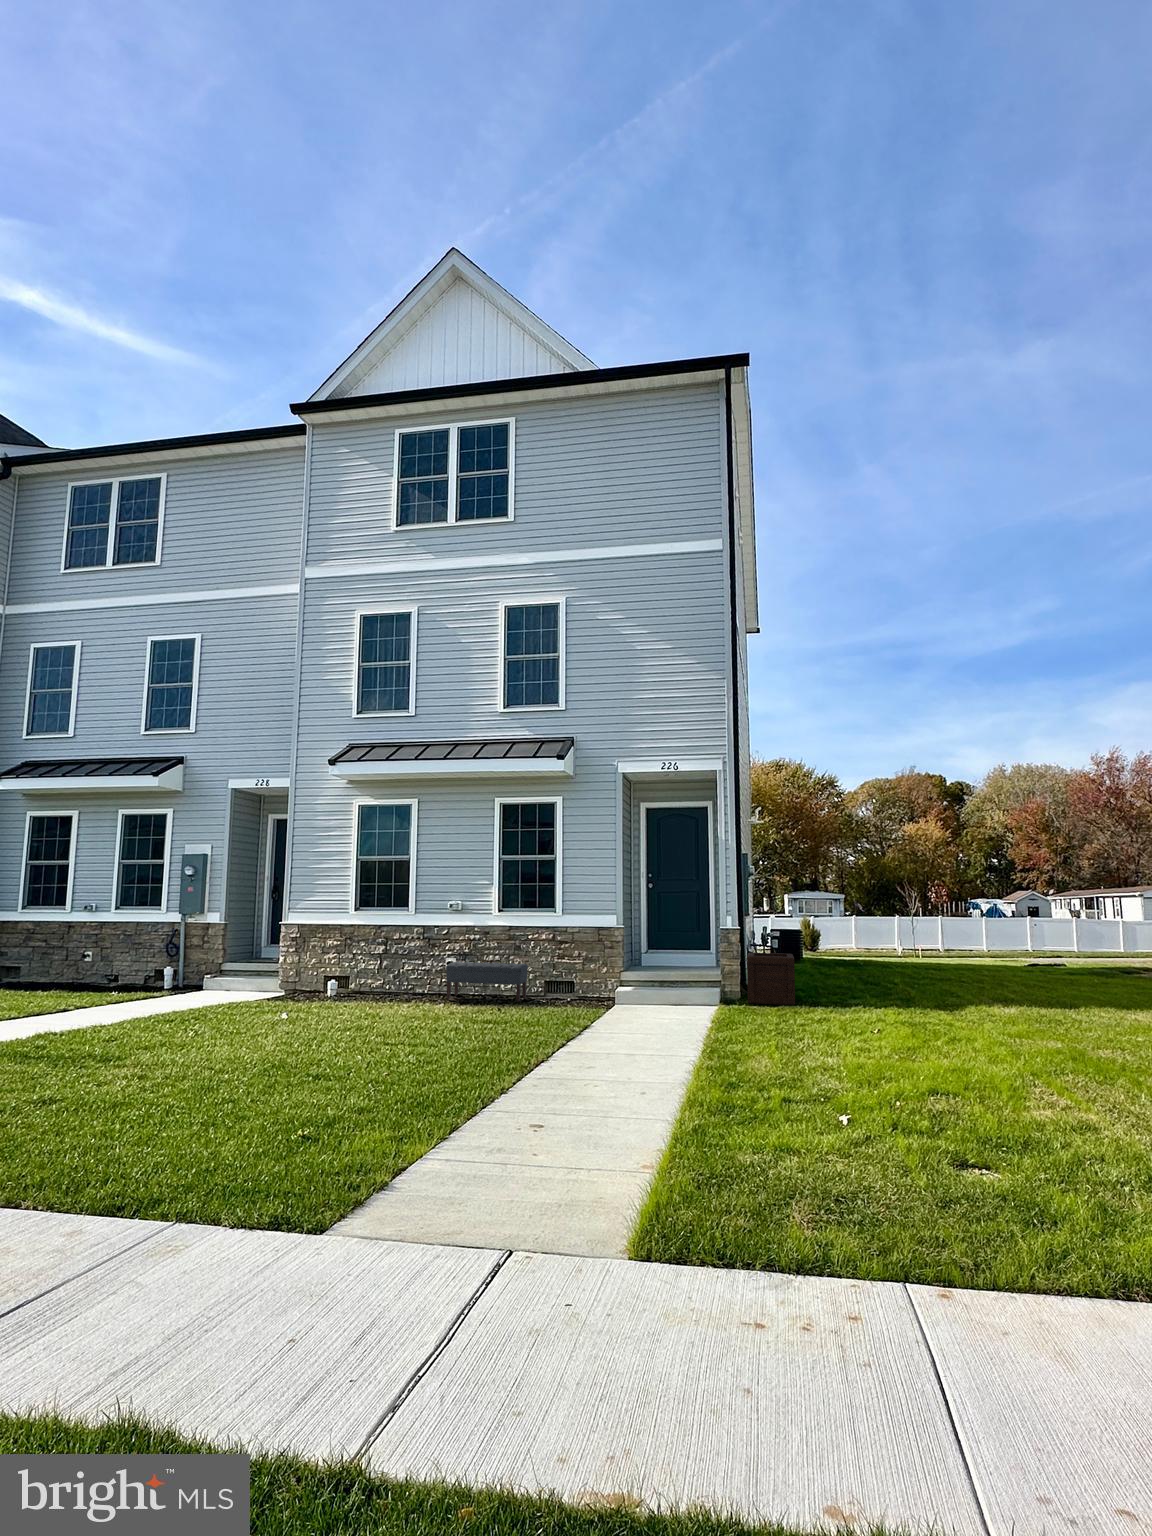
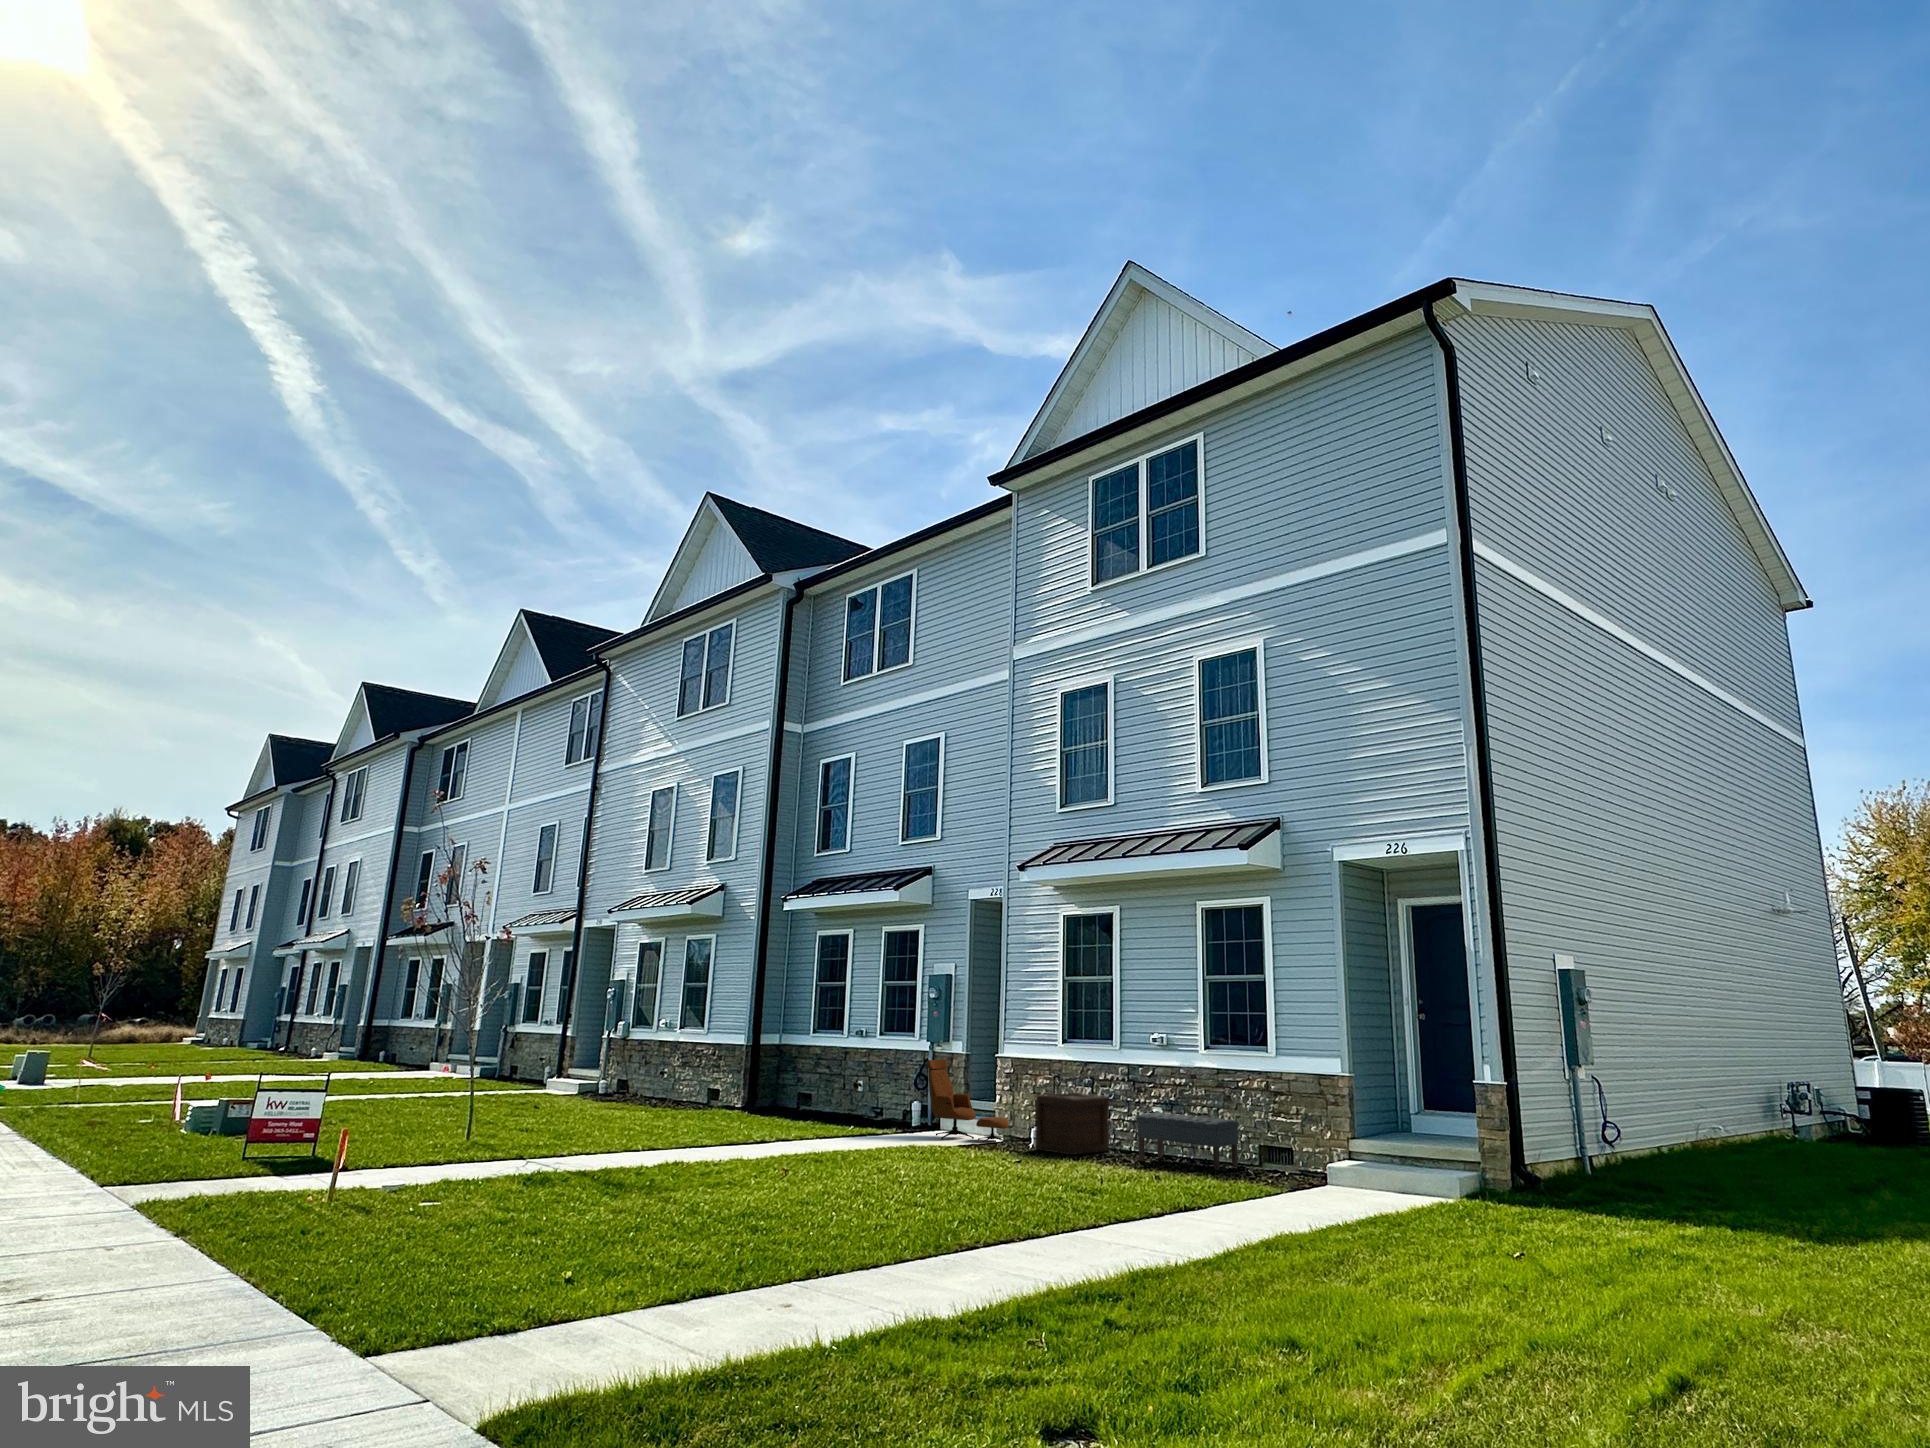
lounge chair: none [223,928,303,997] -> present [927,1060,1009,1142]
wooden crate: present [747,953,795,1005] -> present [1035,1093,1109,1155]

